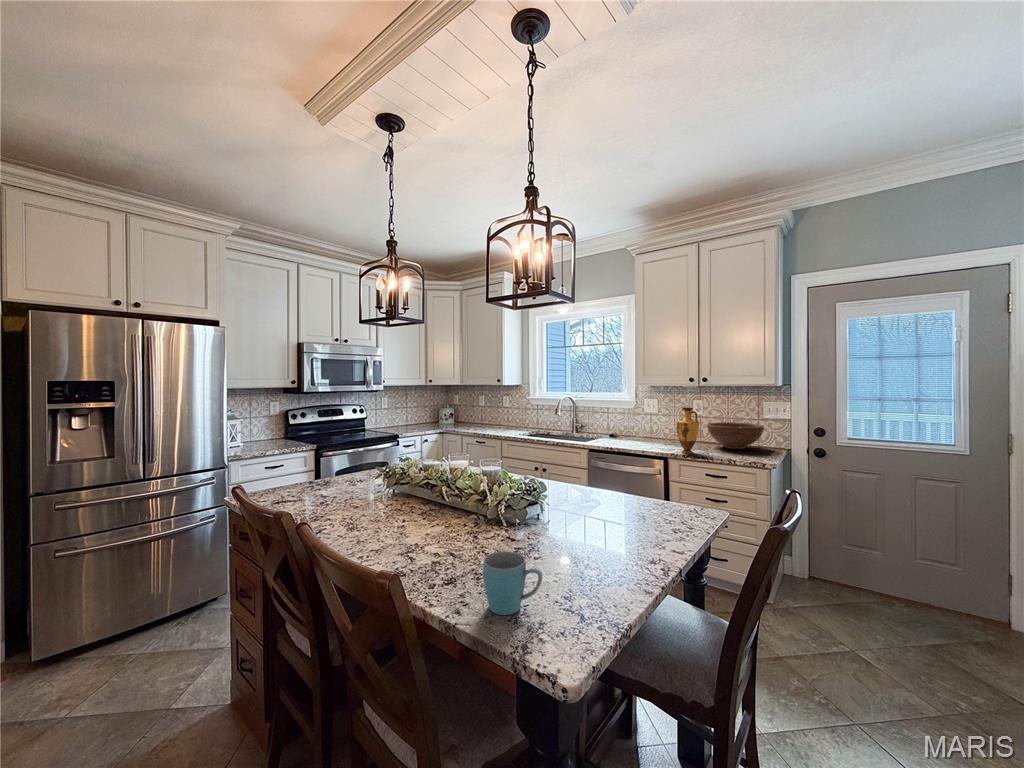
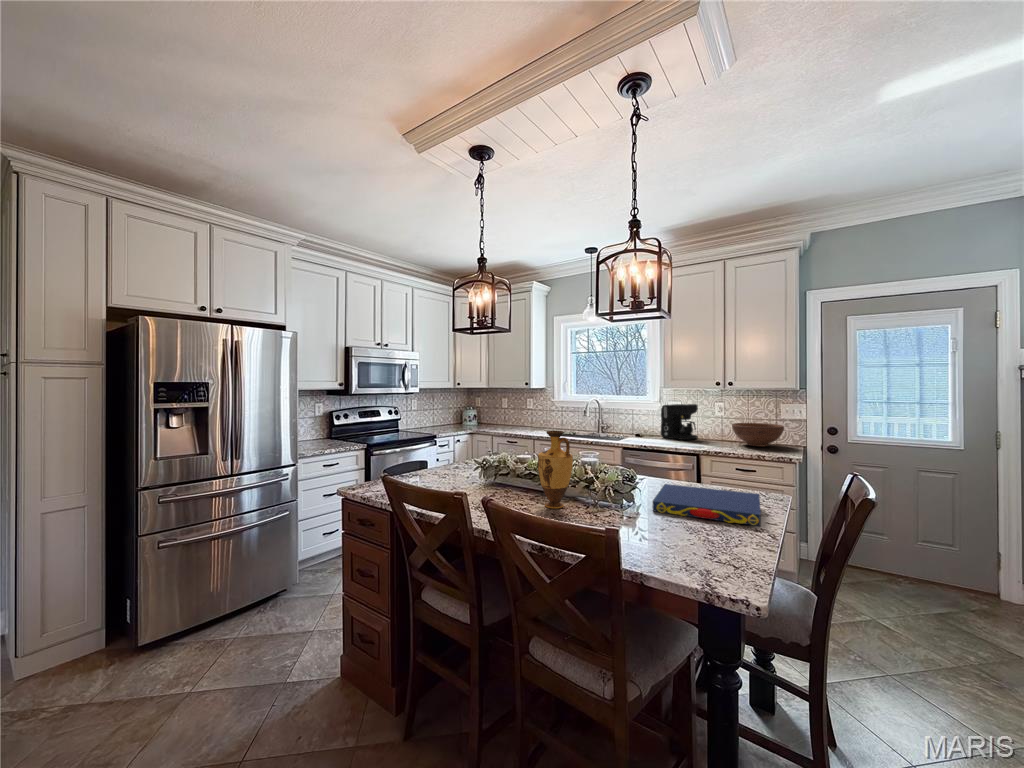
coffee maker: none [634,402,674,441] -> present [661,404,698,440]
vase: present [676,407,699,453] -> present [538,431,573,509]
book: none [549,495,684,554] -> present [652,484,761,526]
mug: present [483,551,542,615] -> none [652,520,702,567]

